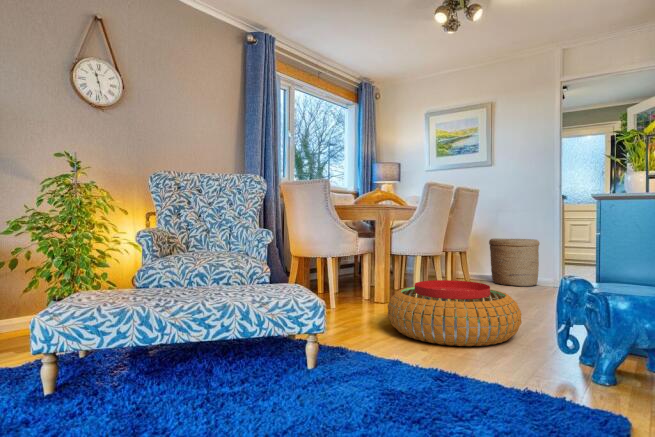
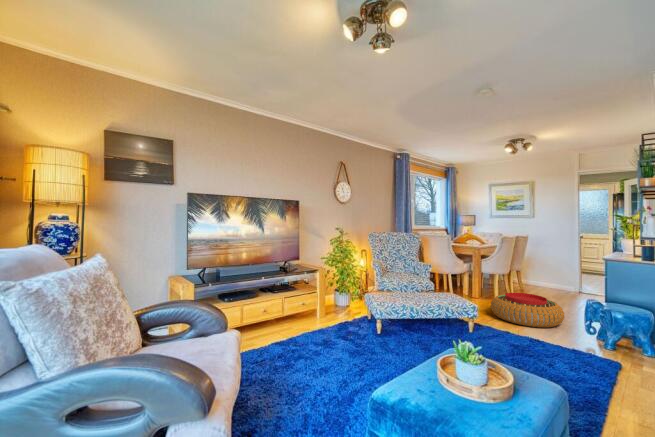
woven basket: present [489,238,539,286] -> none [534,262,567,292]

